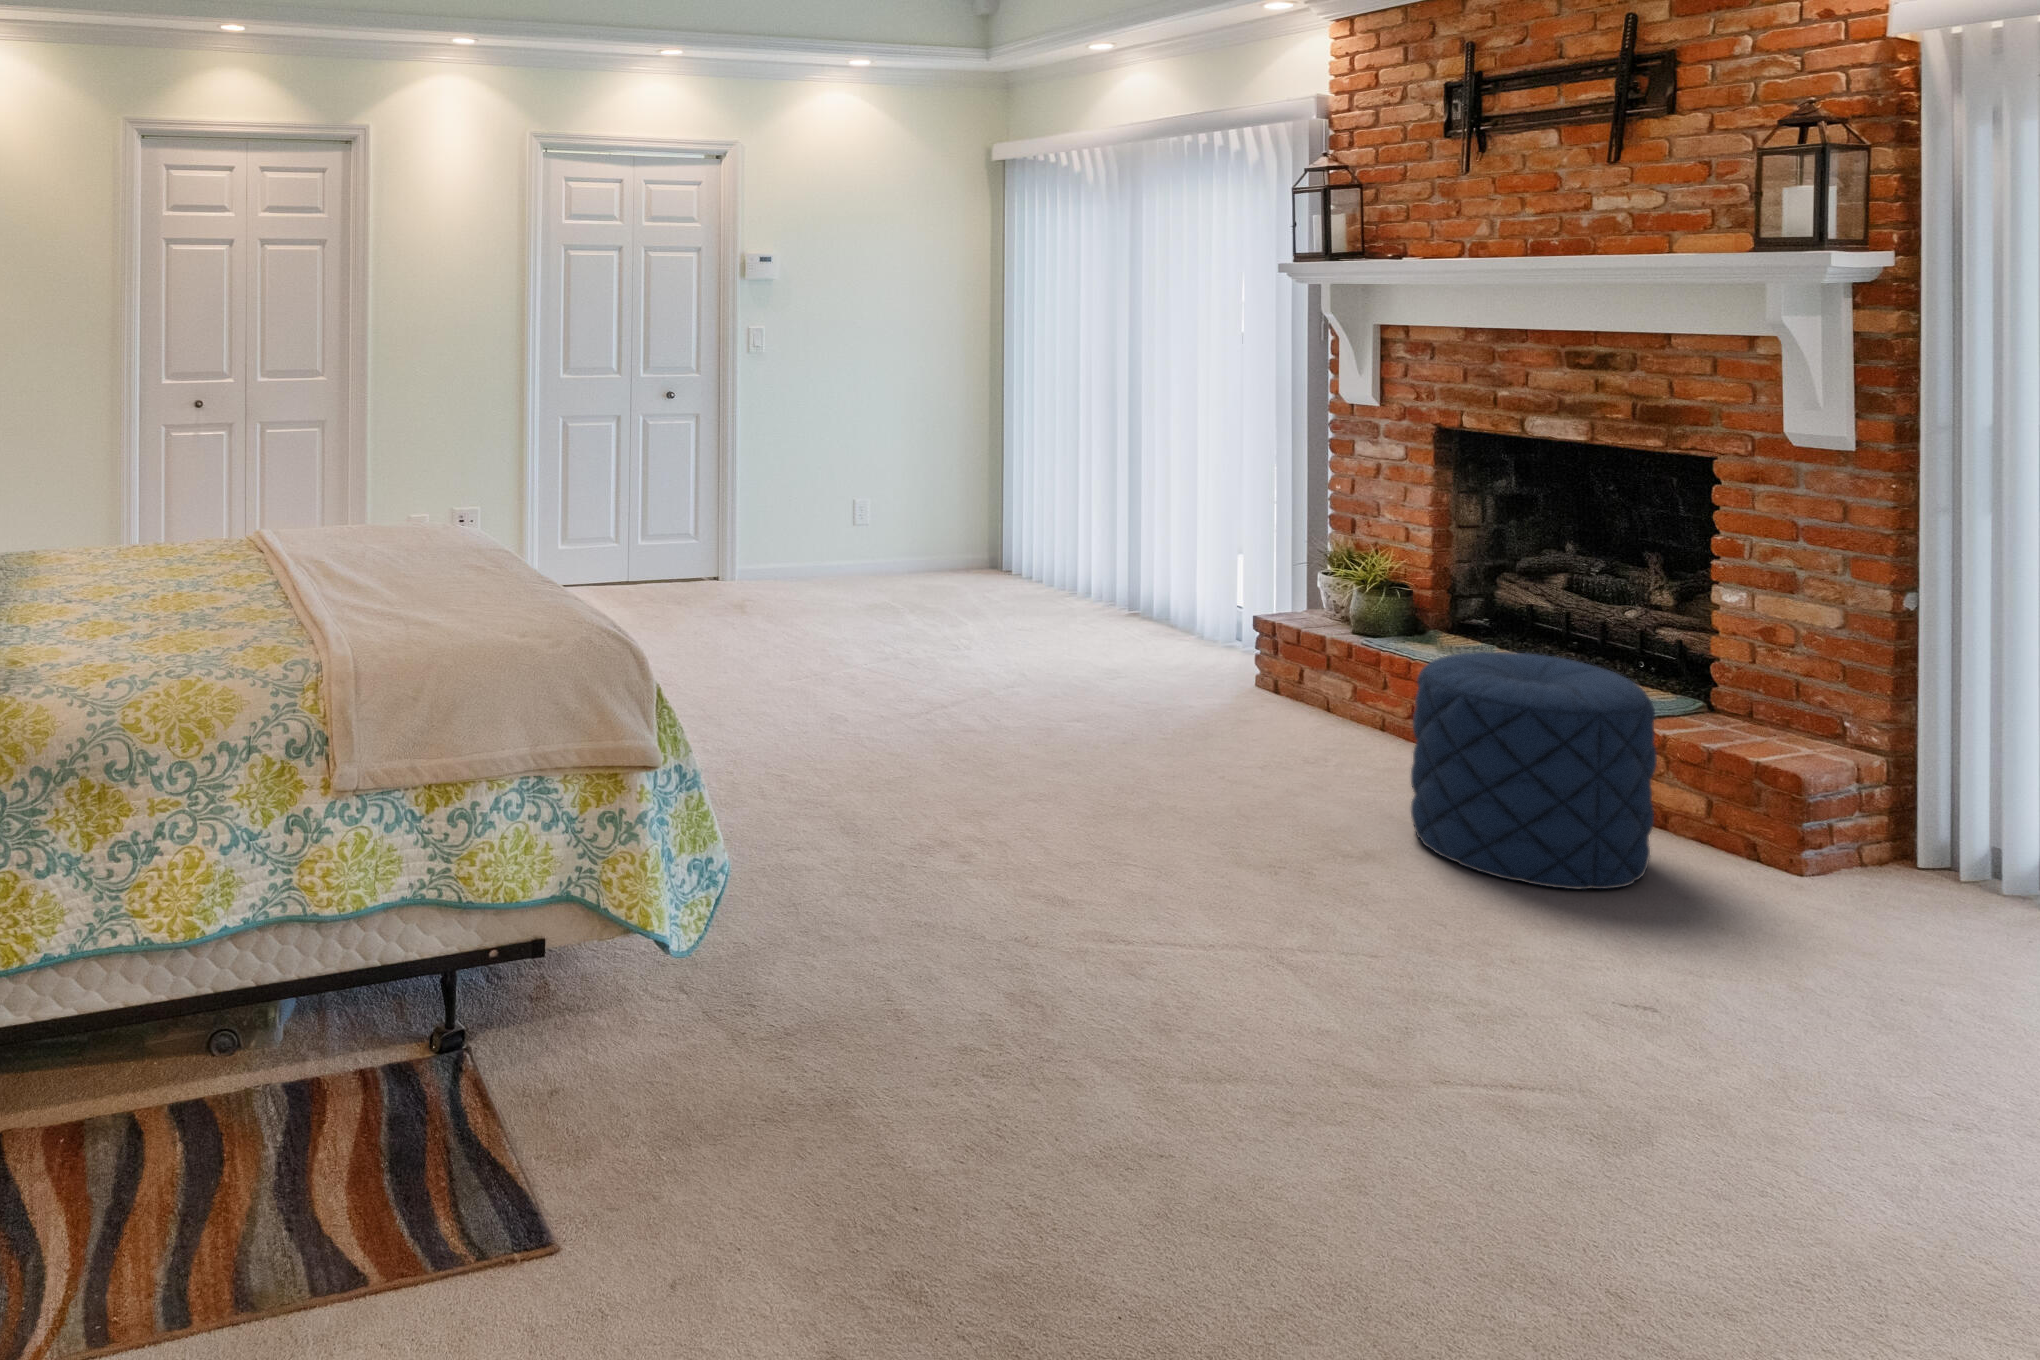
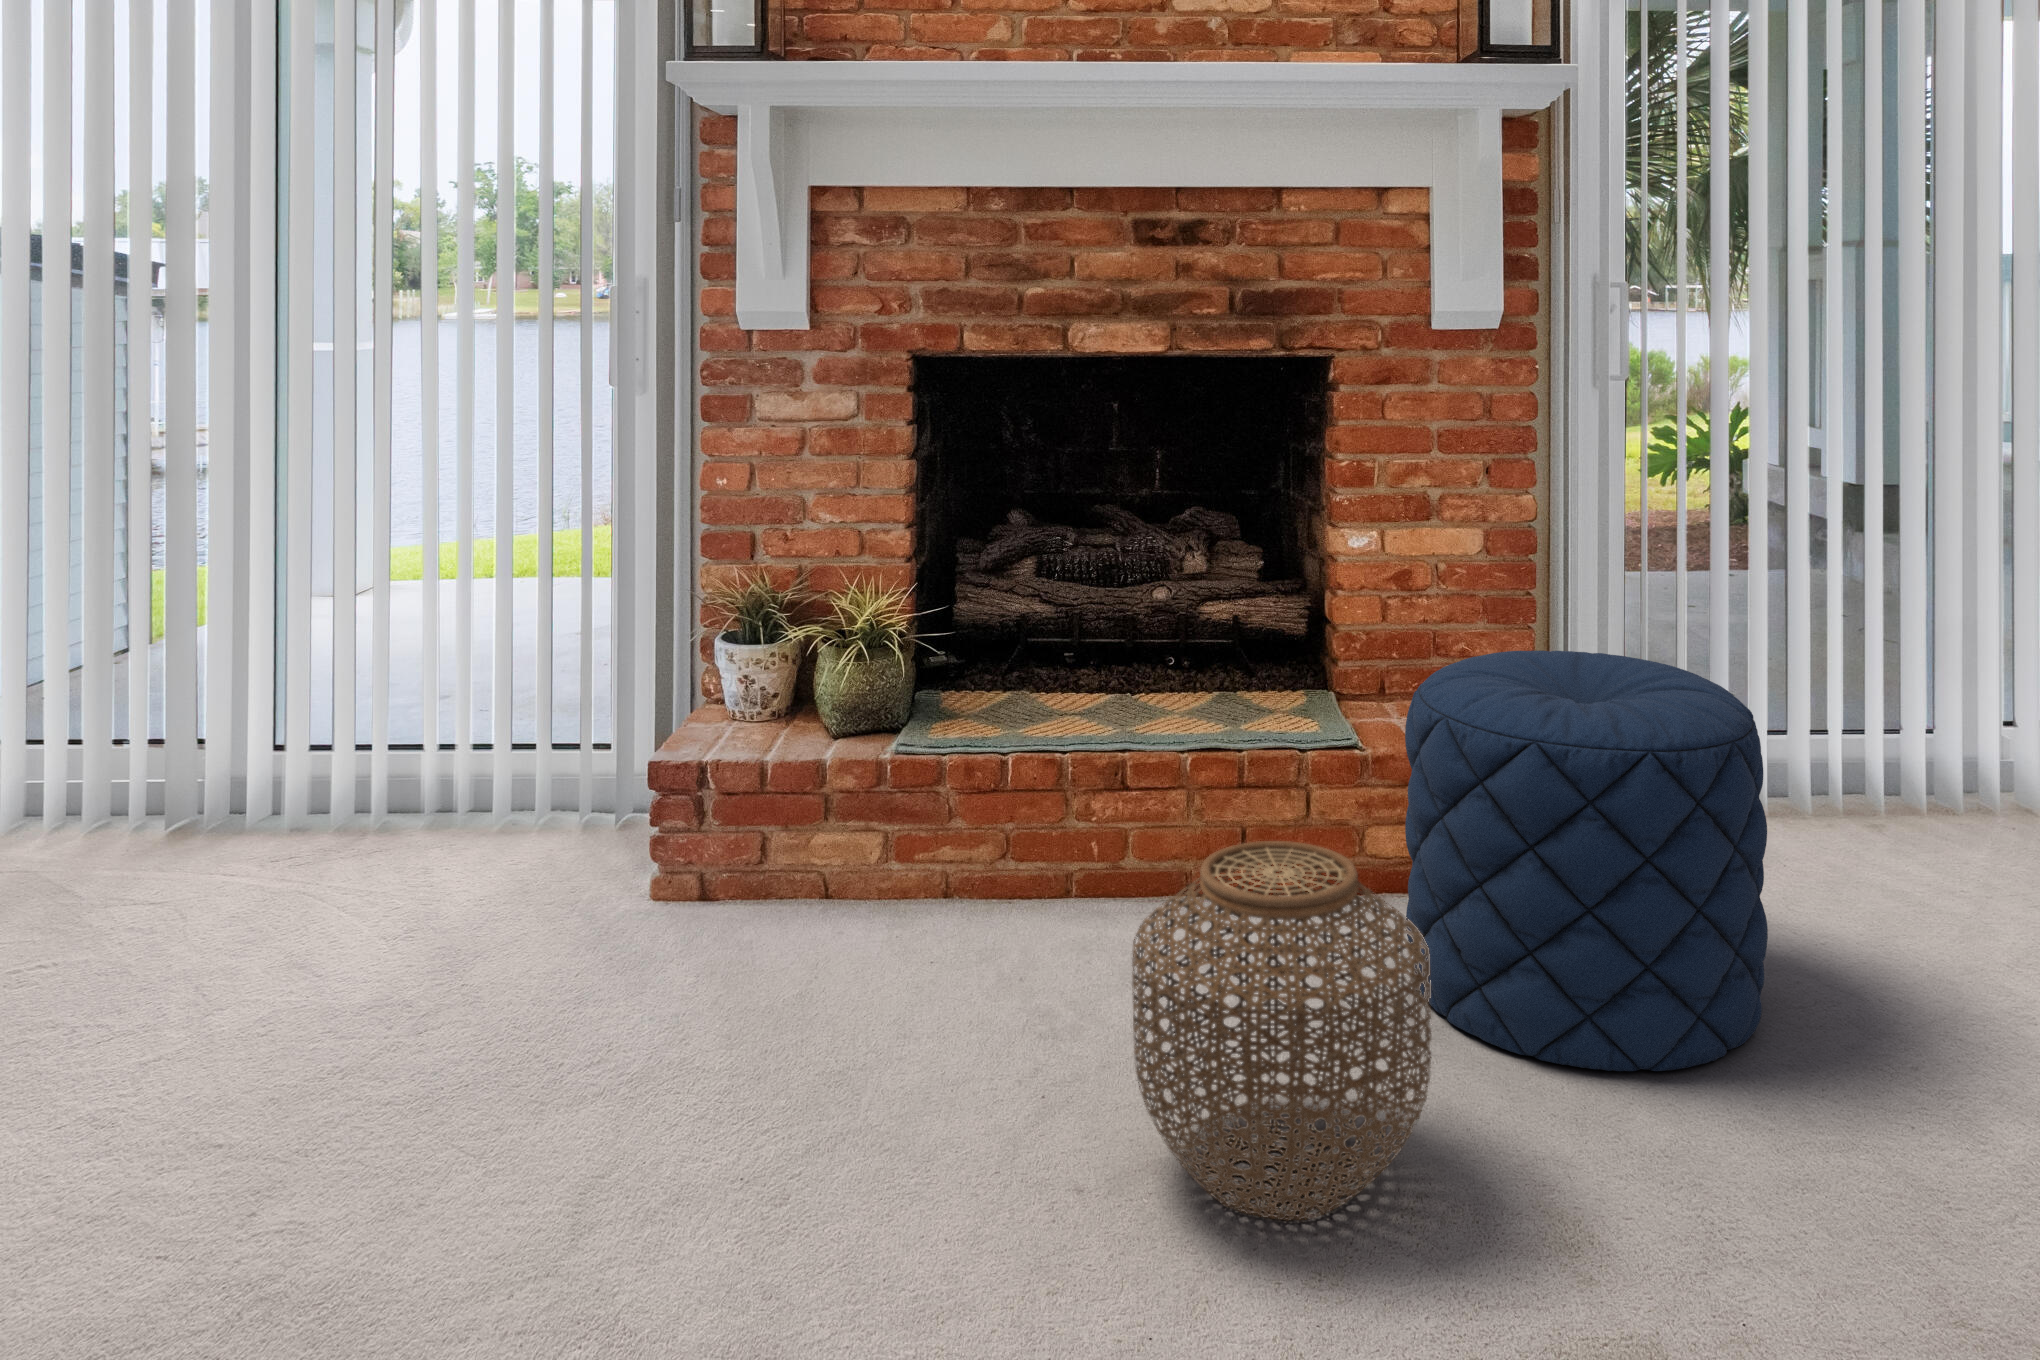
woven basket: none [1172,667,1310,814] -> present [1132,841,1431,1220]

